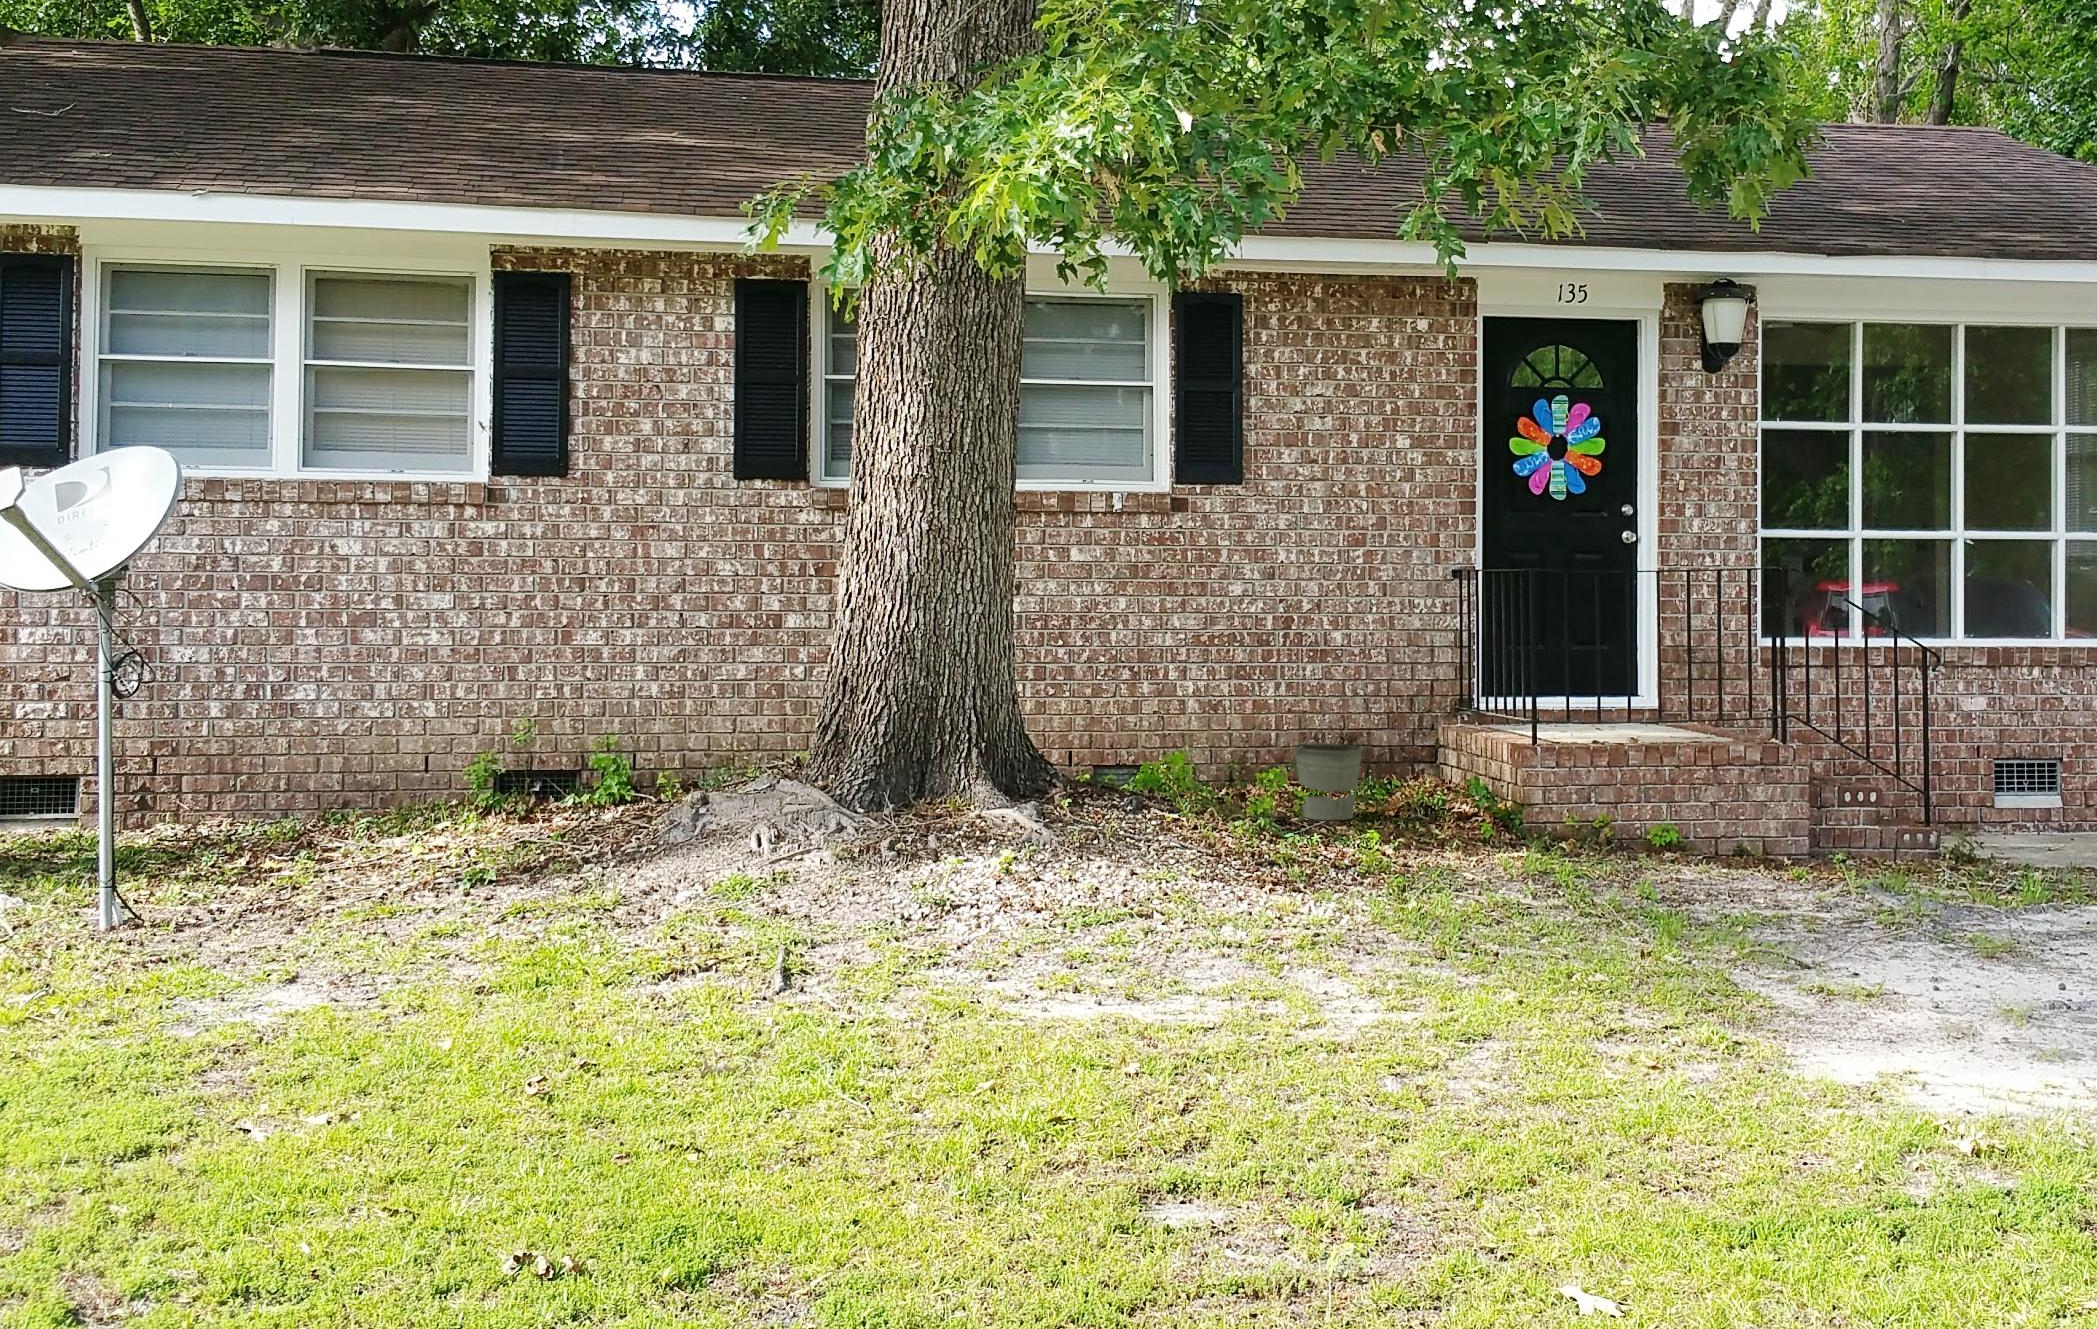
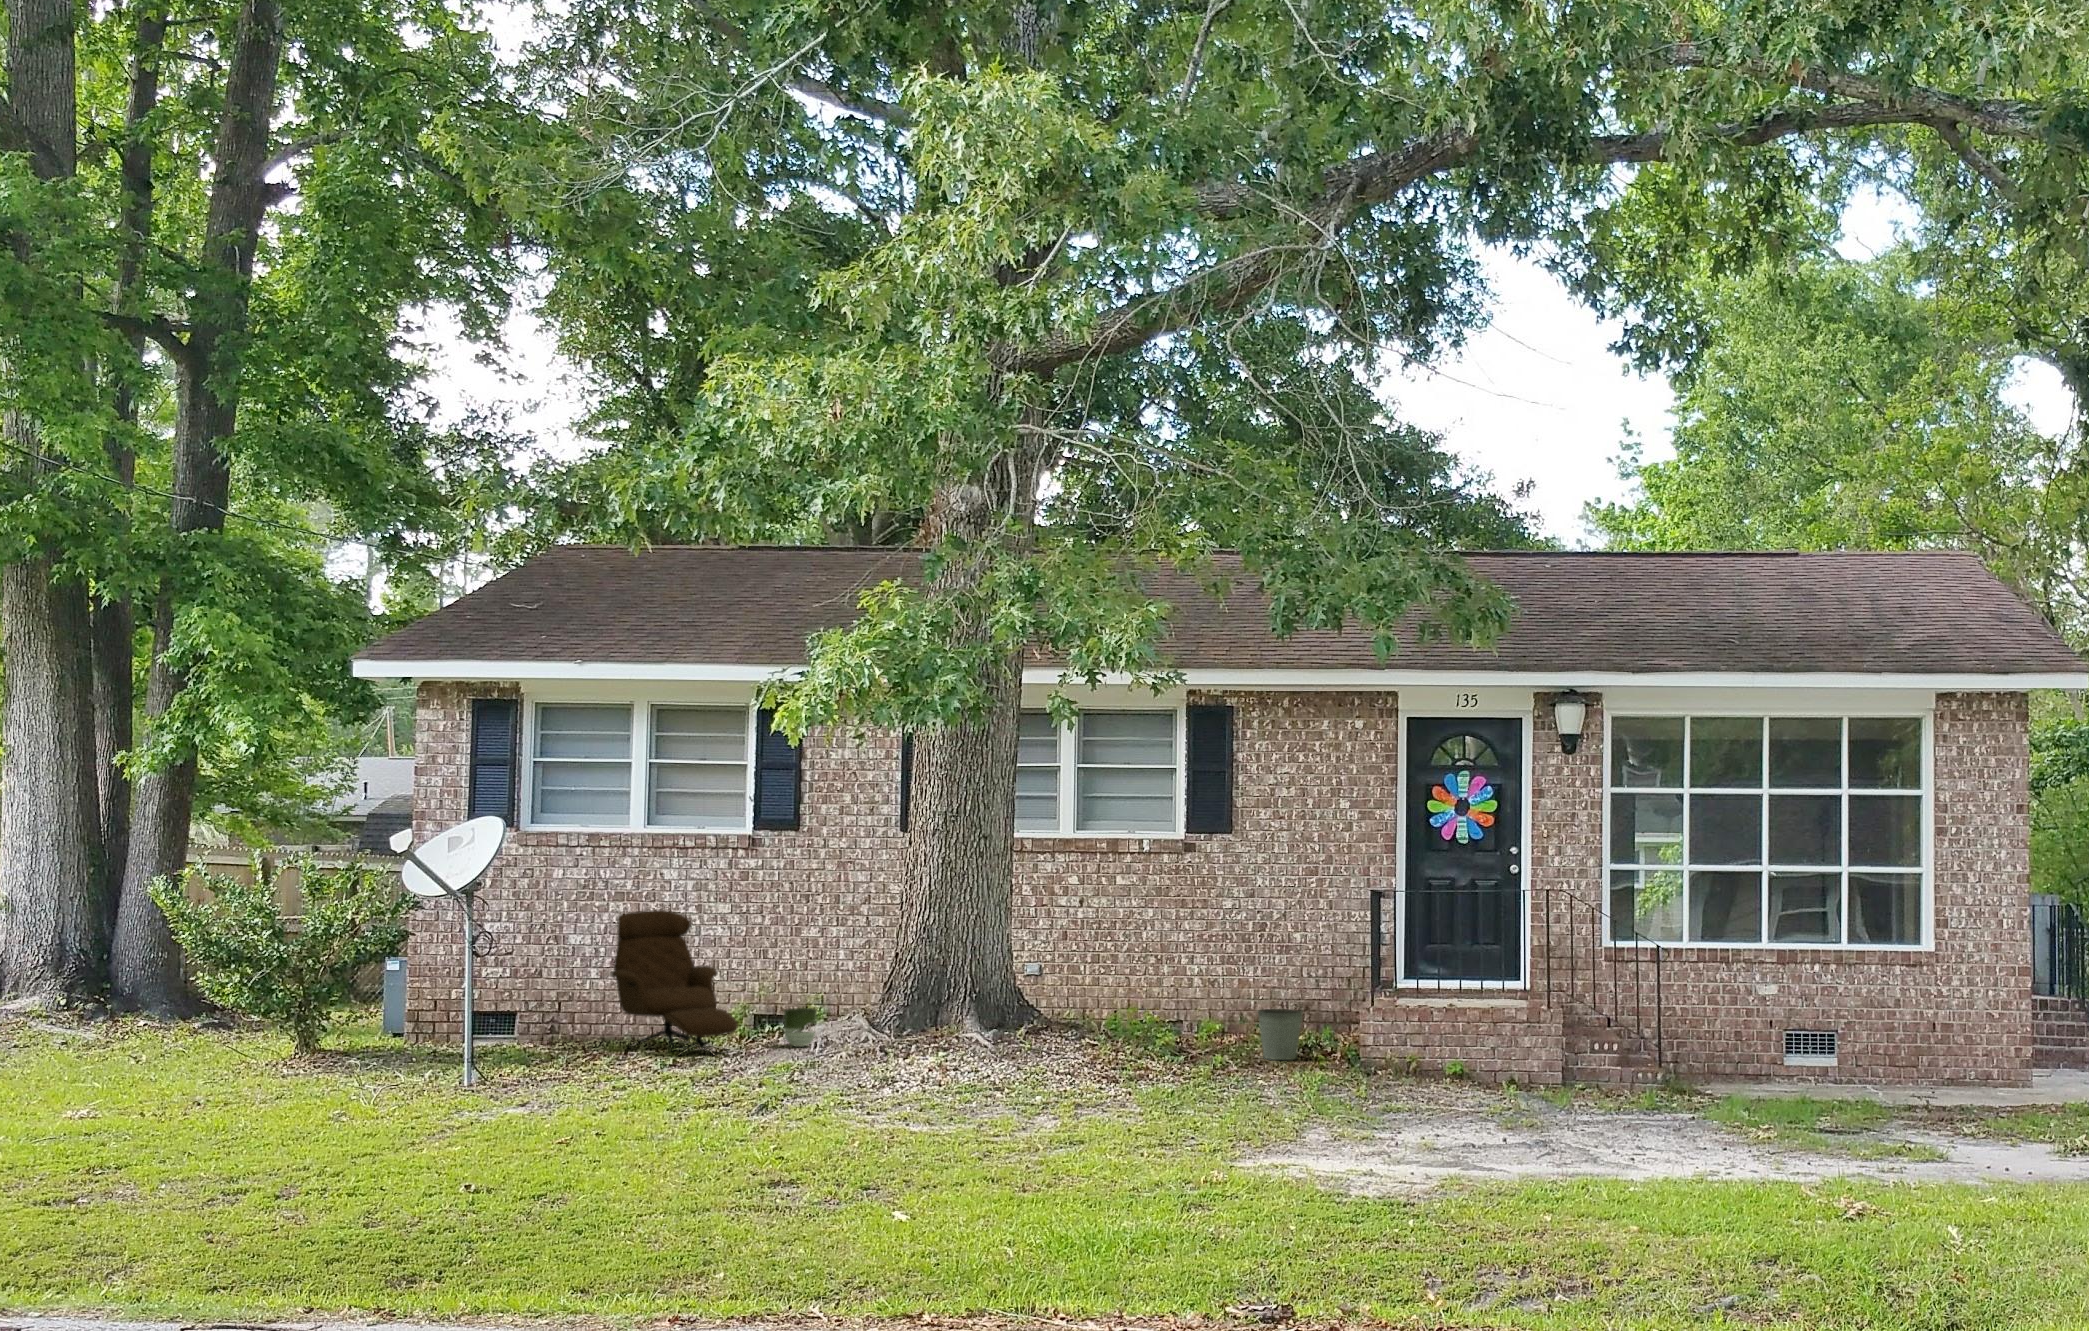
lounge chair: none [256,604,489,846] -> present [611,910,738,1055]
planter: none [551,757,605,820] -> present [784,1008,817,1047]

